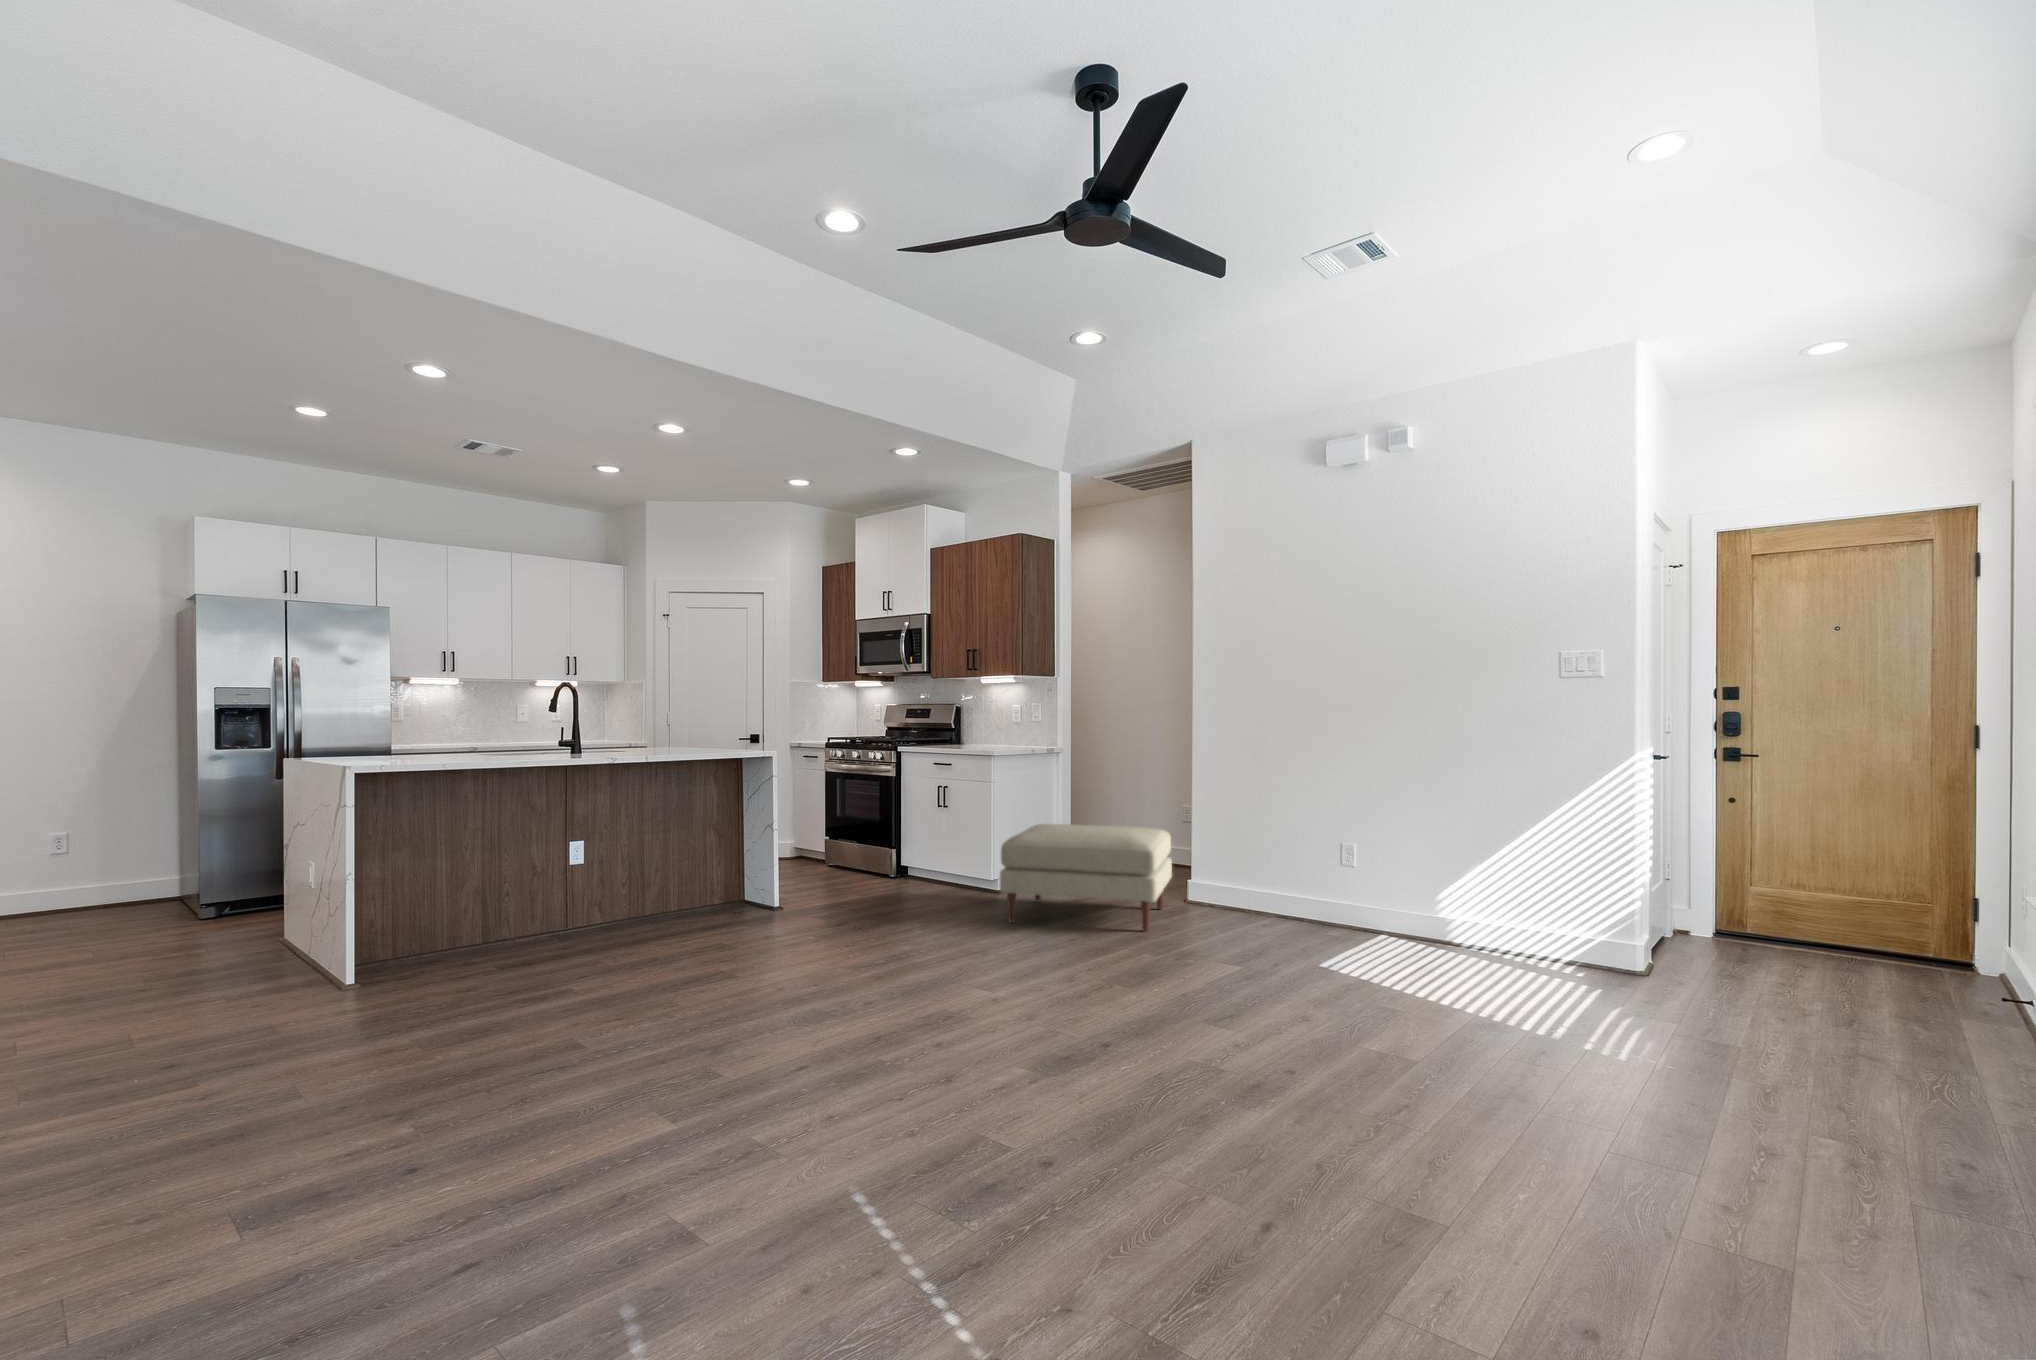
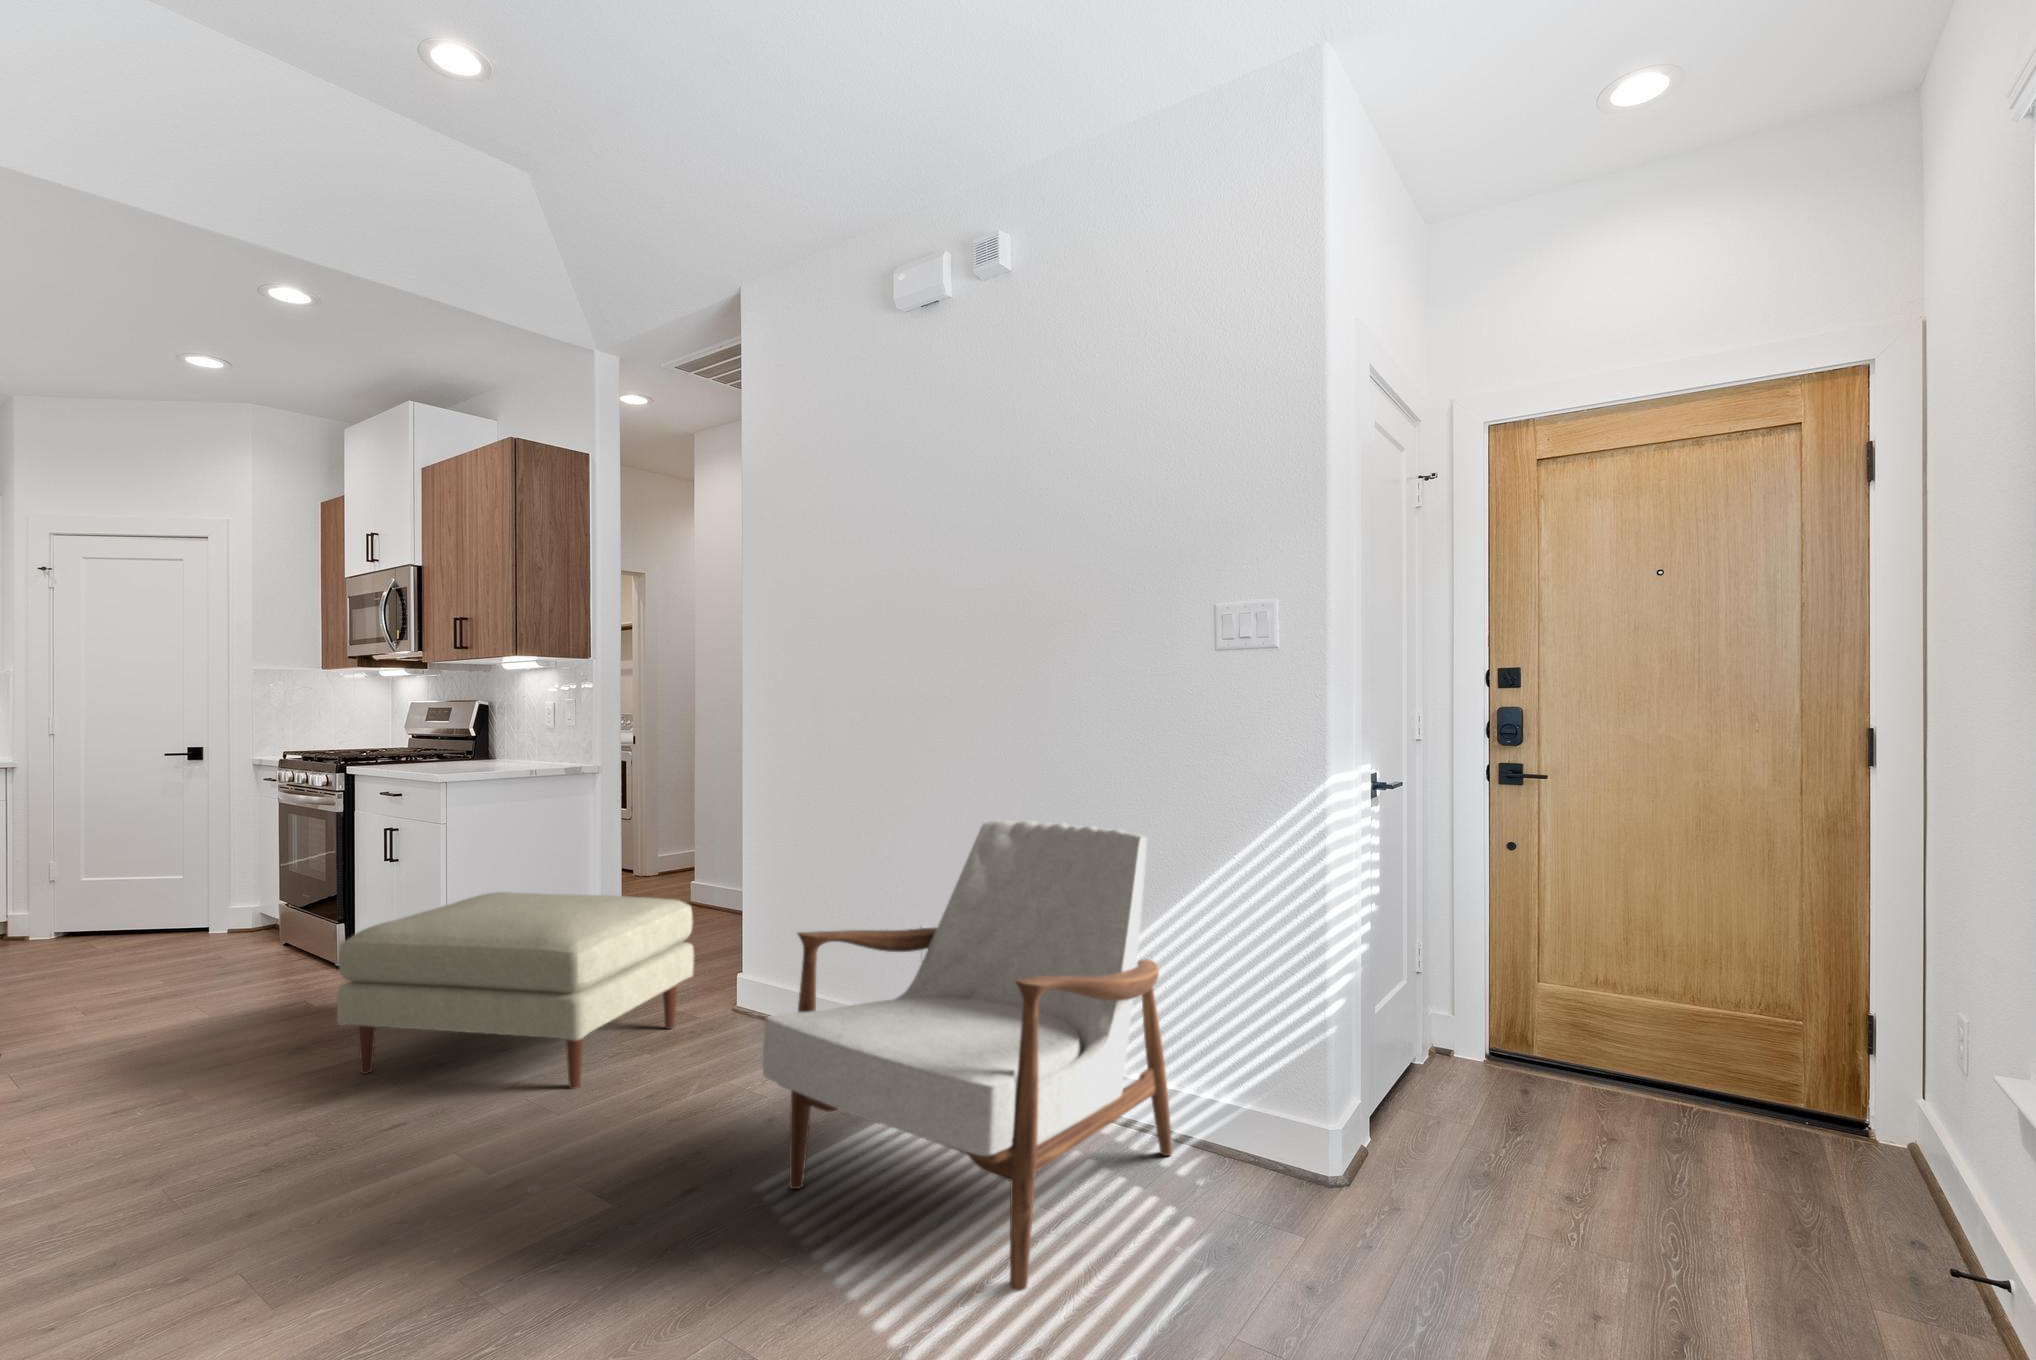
armchair: none [1324,777,1543,1004] -> present [763,820,1172,1291]

